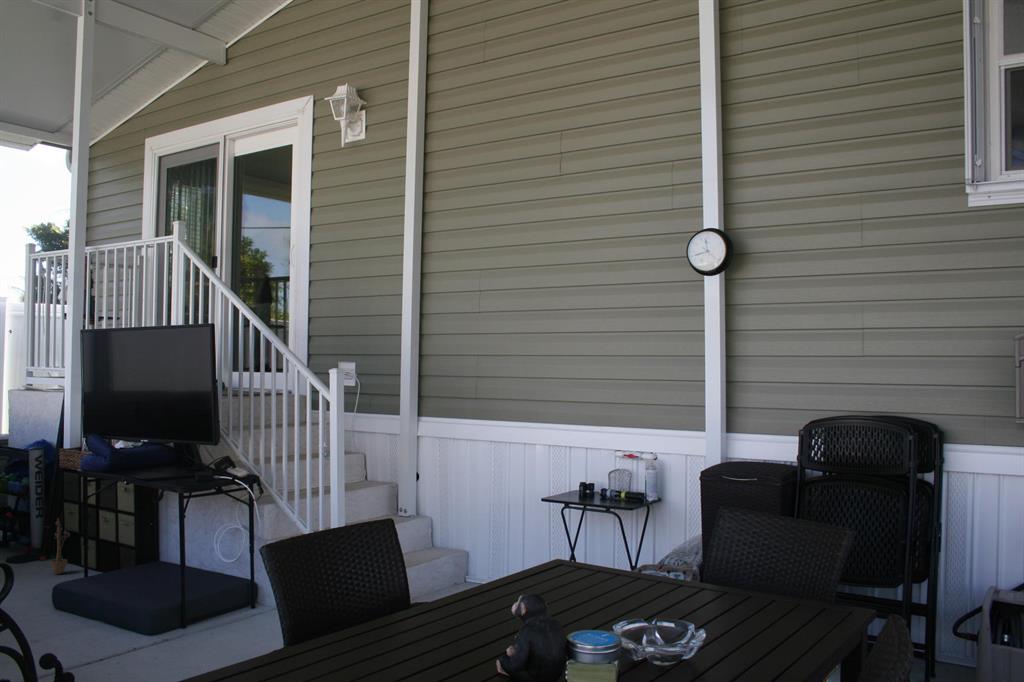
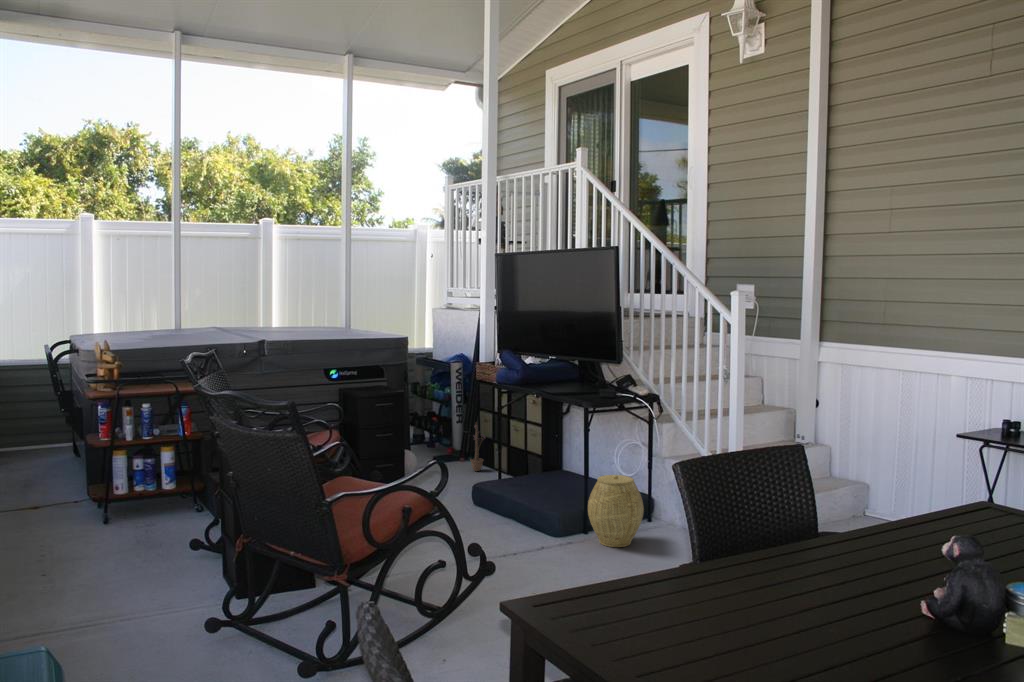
woven basket: none [179,559,239,634] -> present [588,475,644,547]

